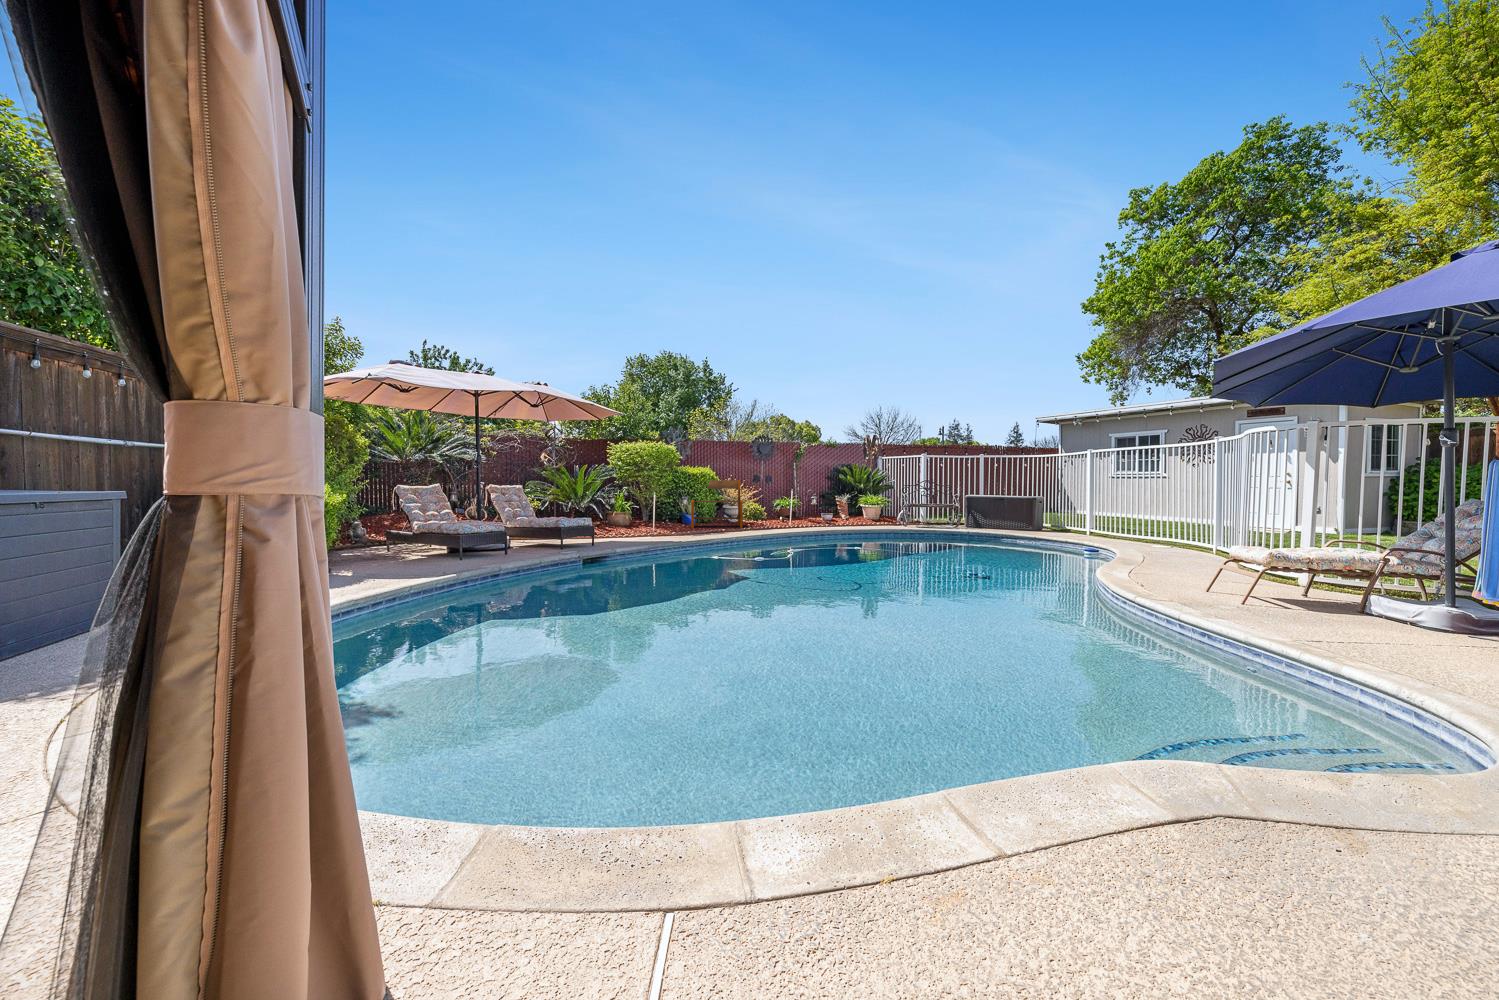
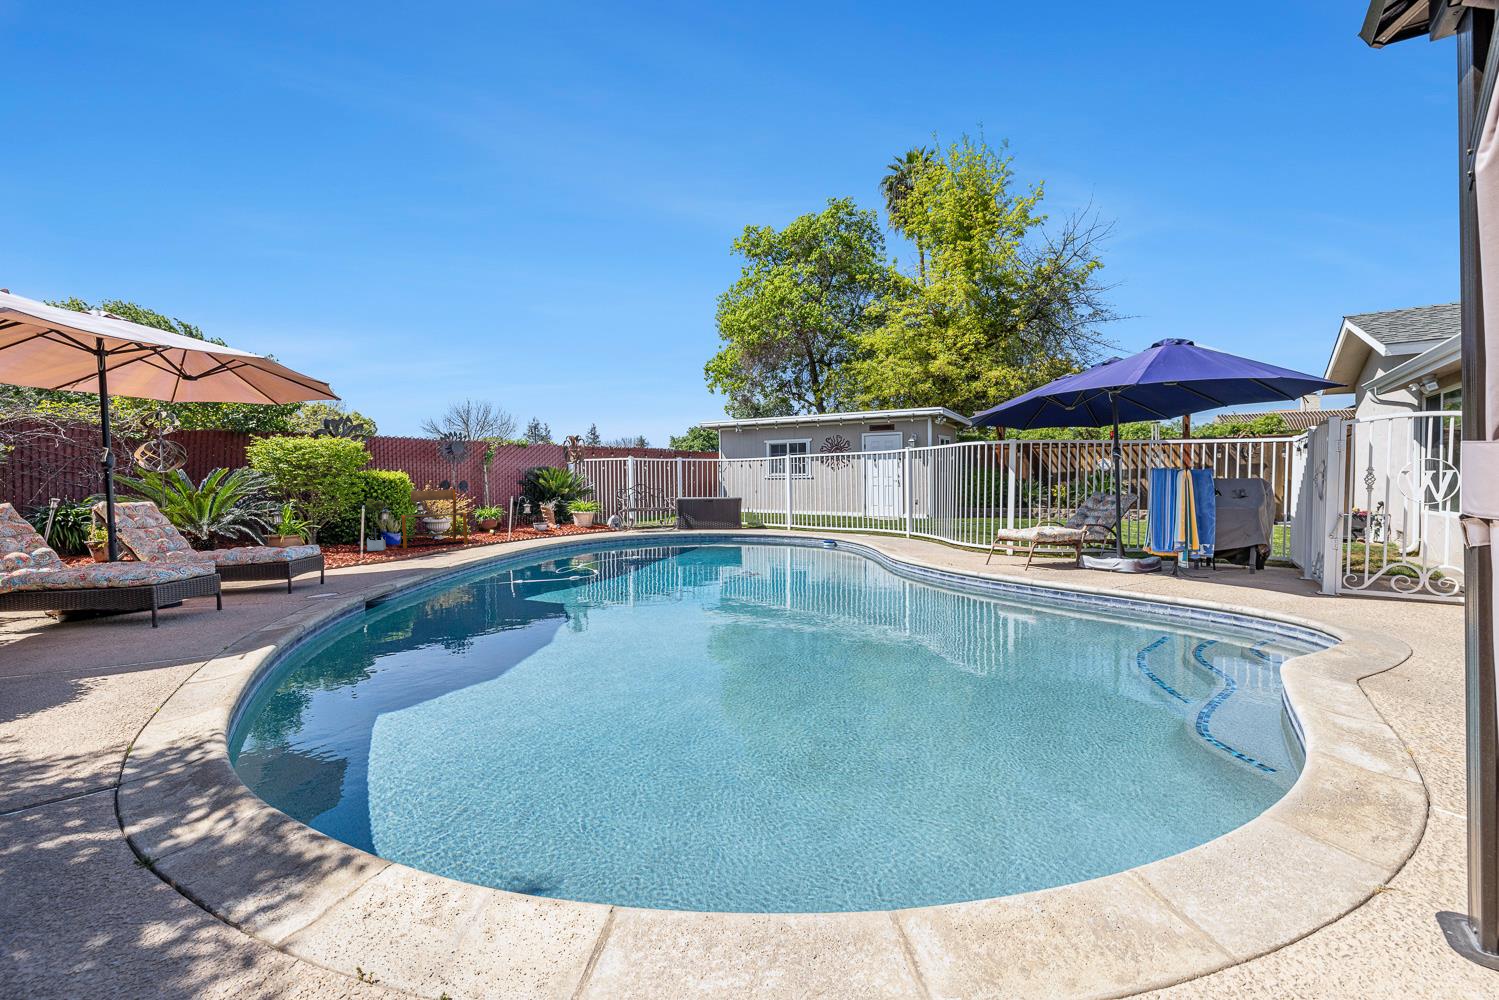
potted tree: none [661,485,681,528] -> present [366,499,386,551]

